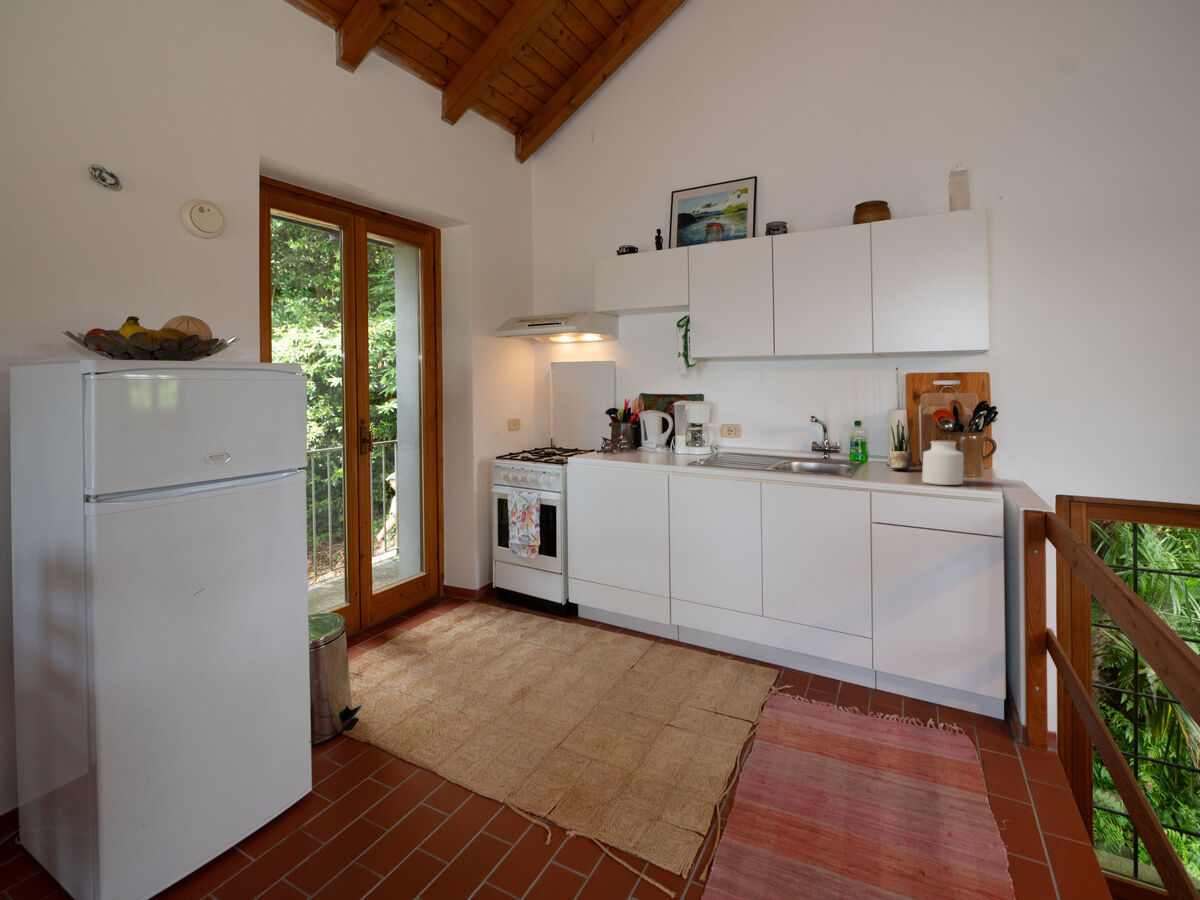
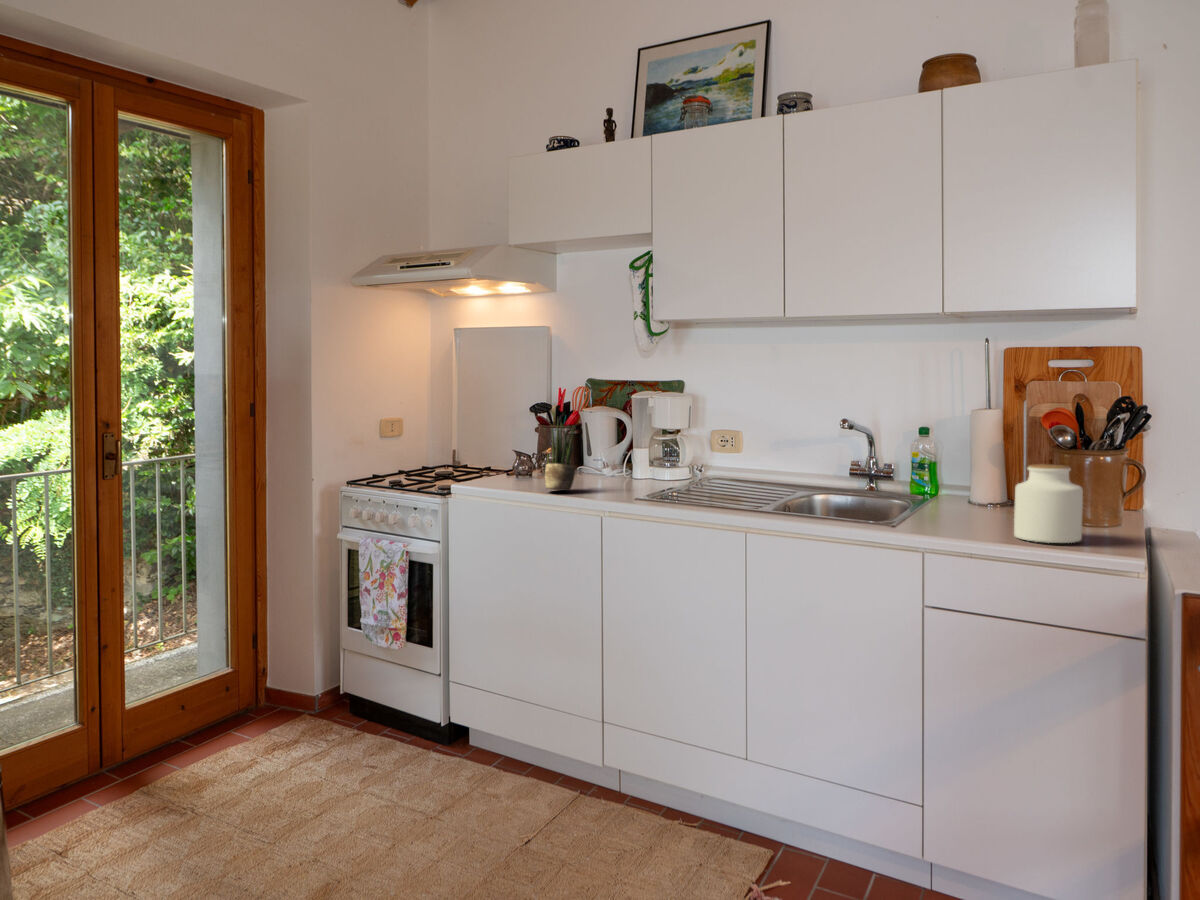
potted plant: present [889,420,913,470] -> present [545,418,576,491]

